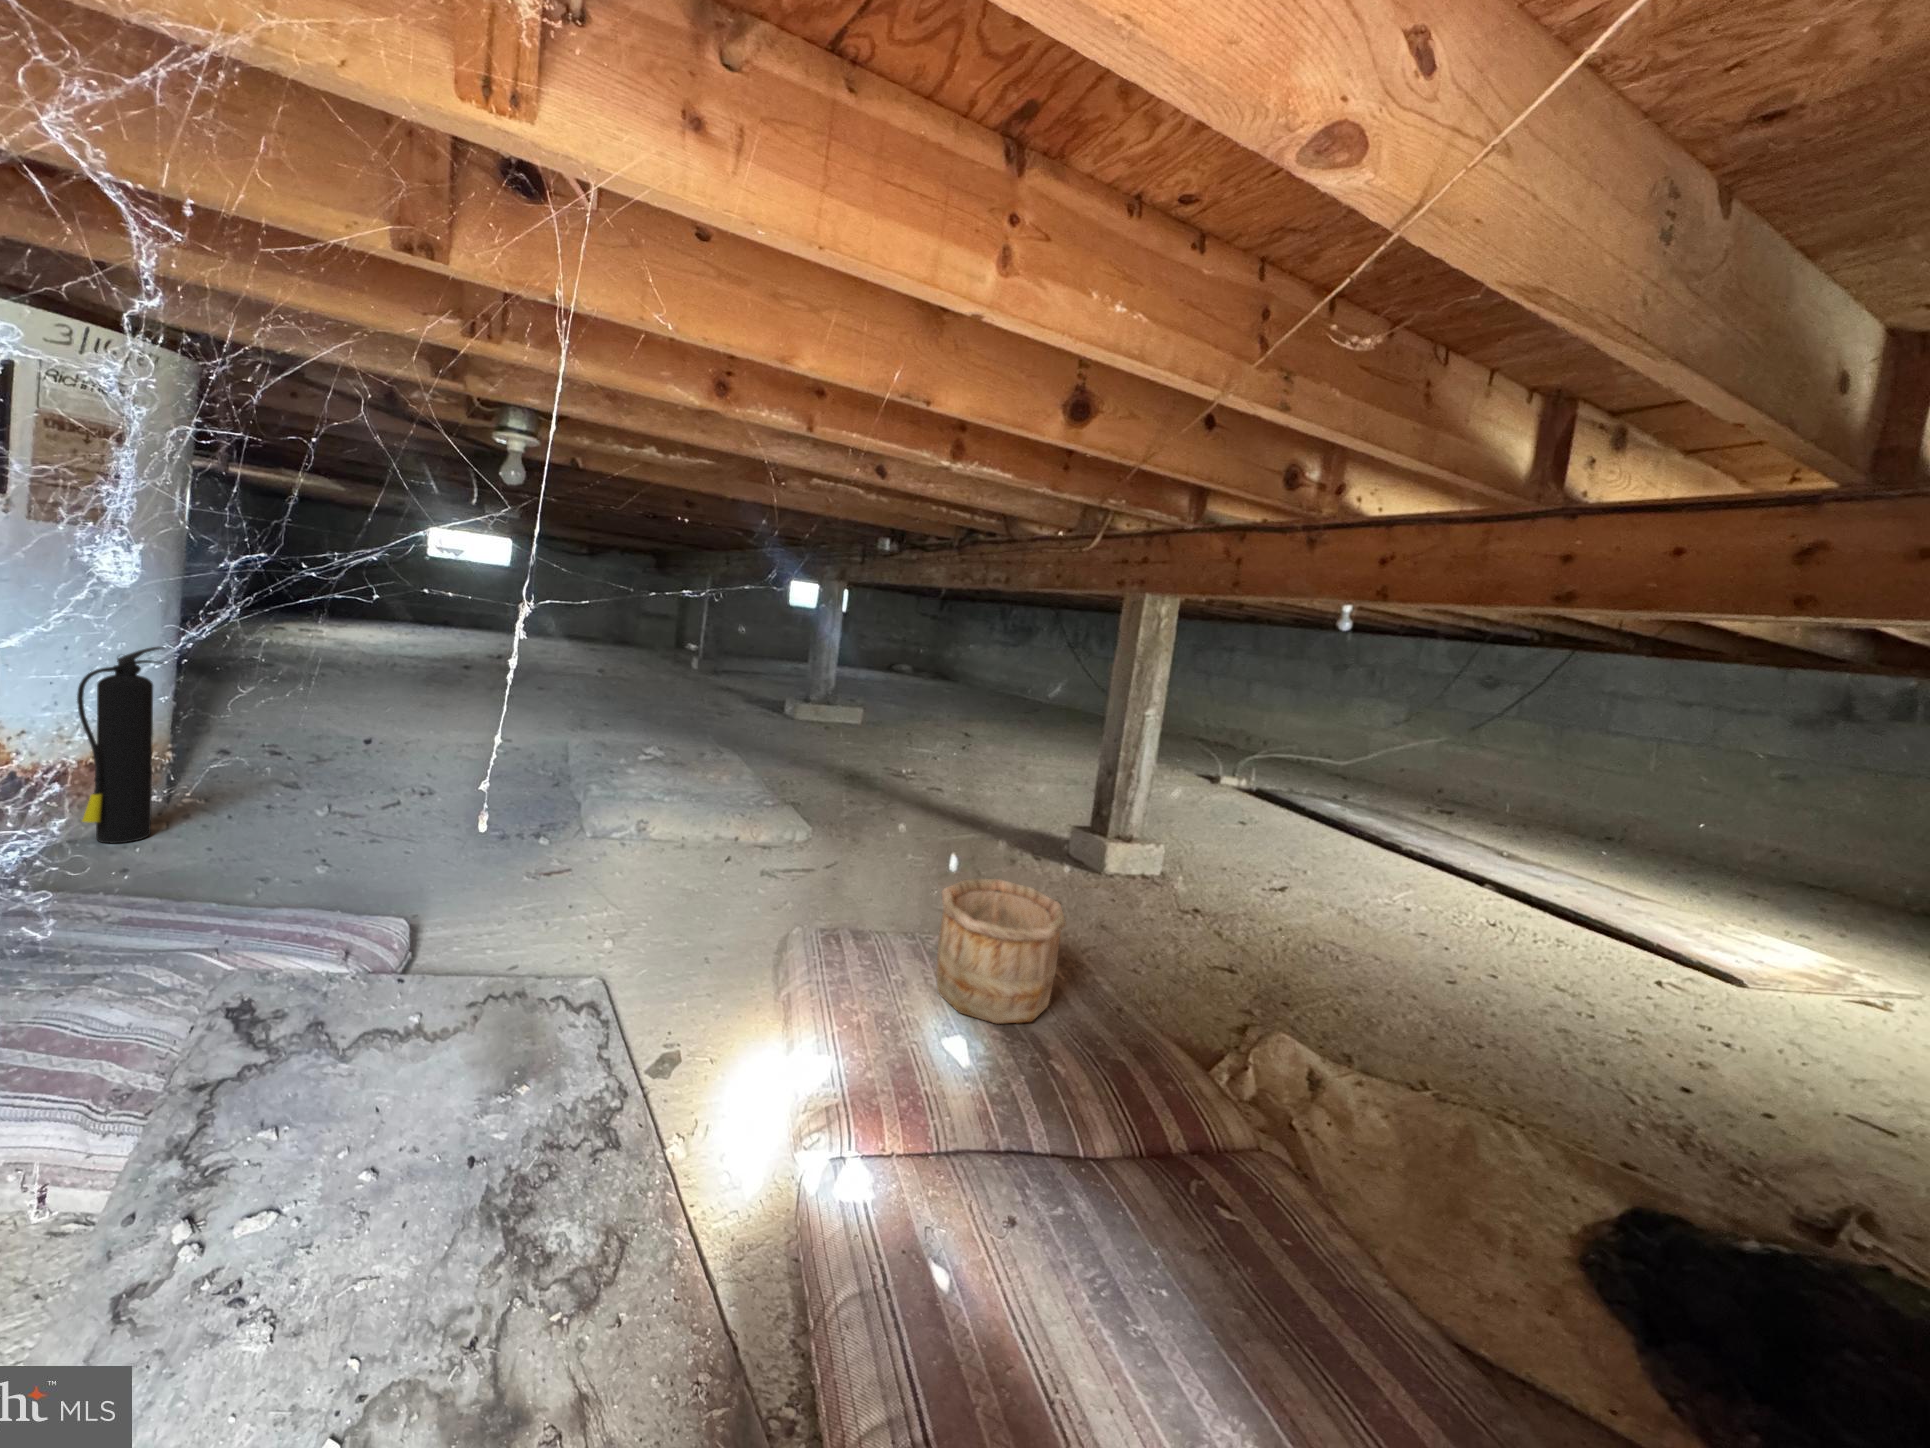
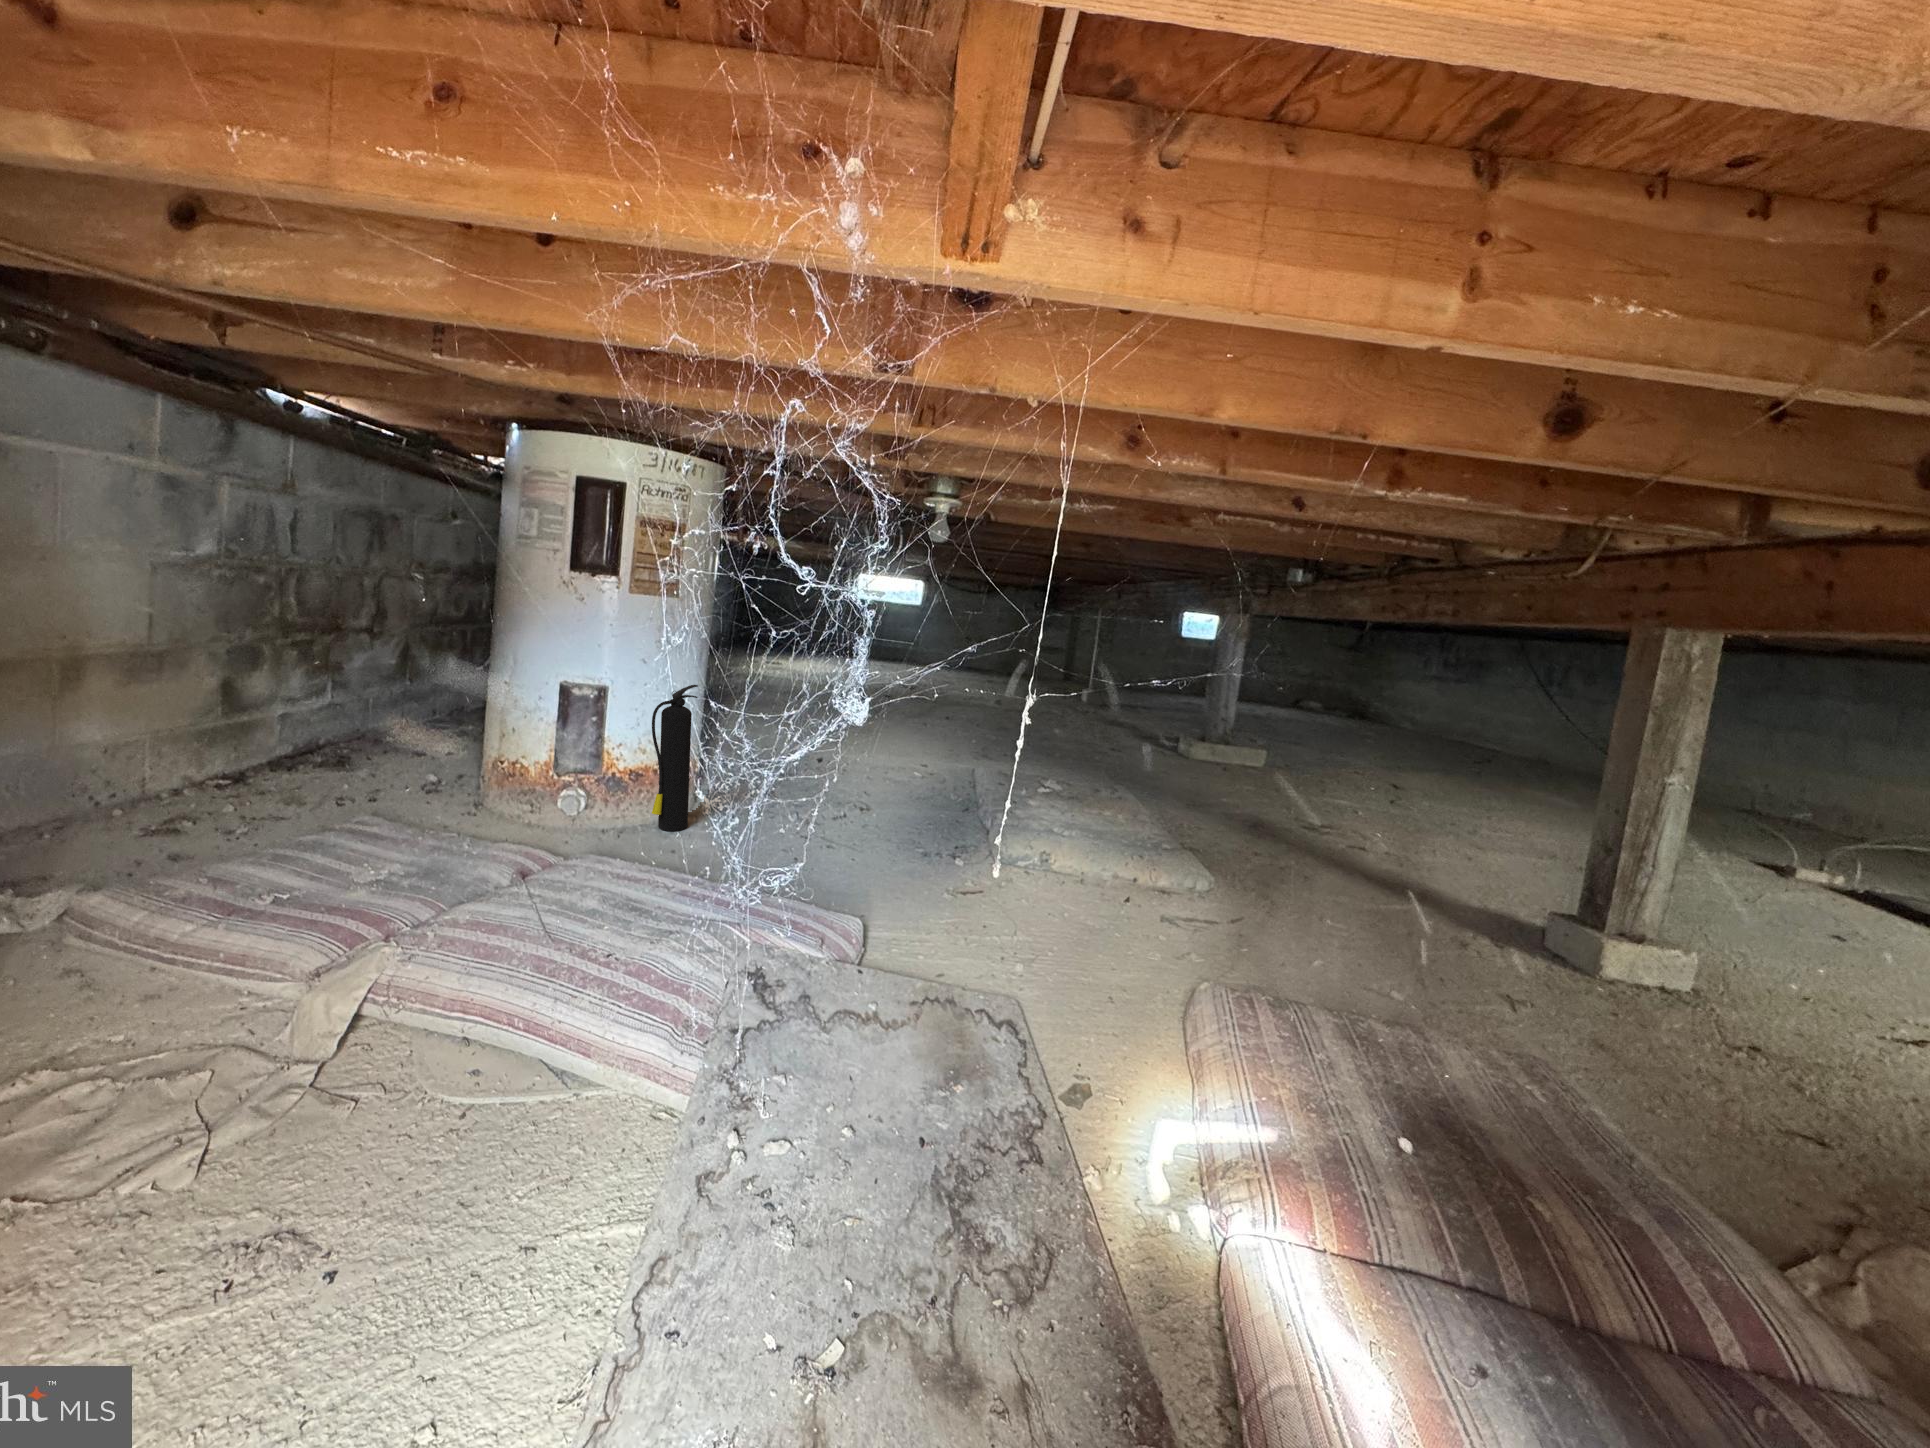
wooden bucket: present [936,879,1066,1024] -> none [1381,963,1576,1156]

